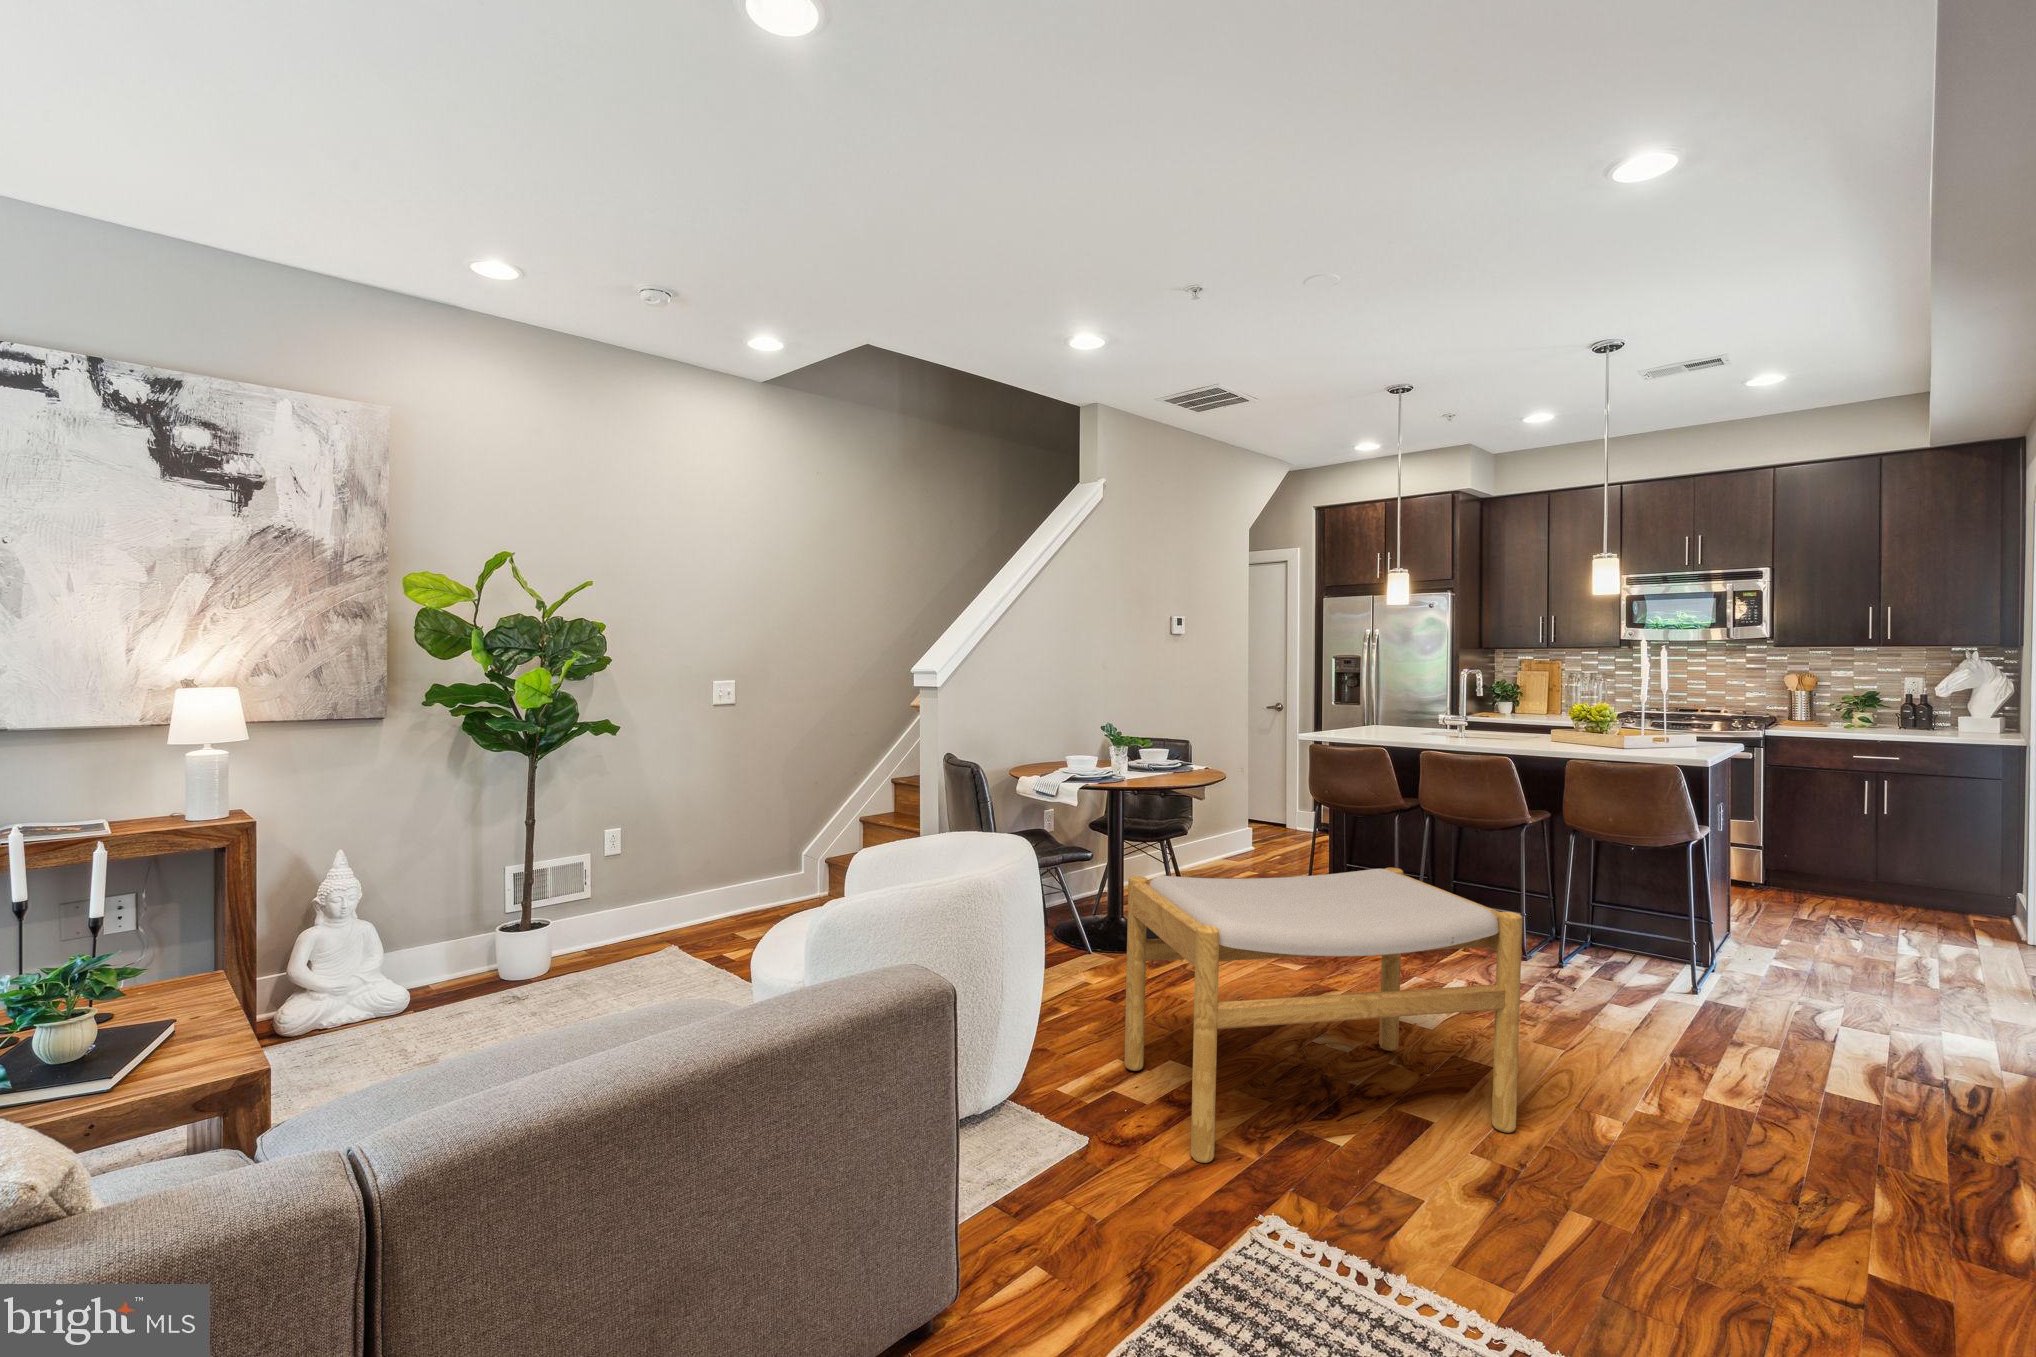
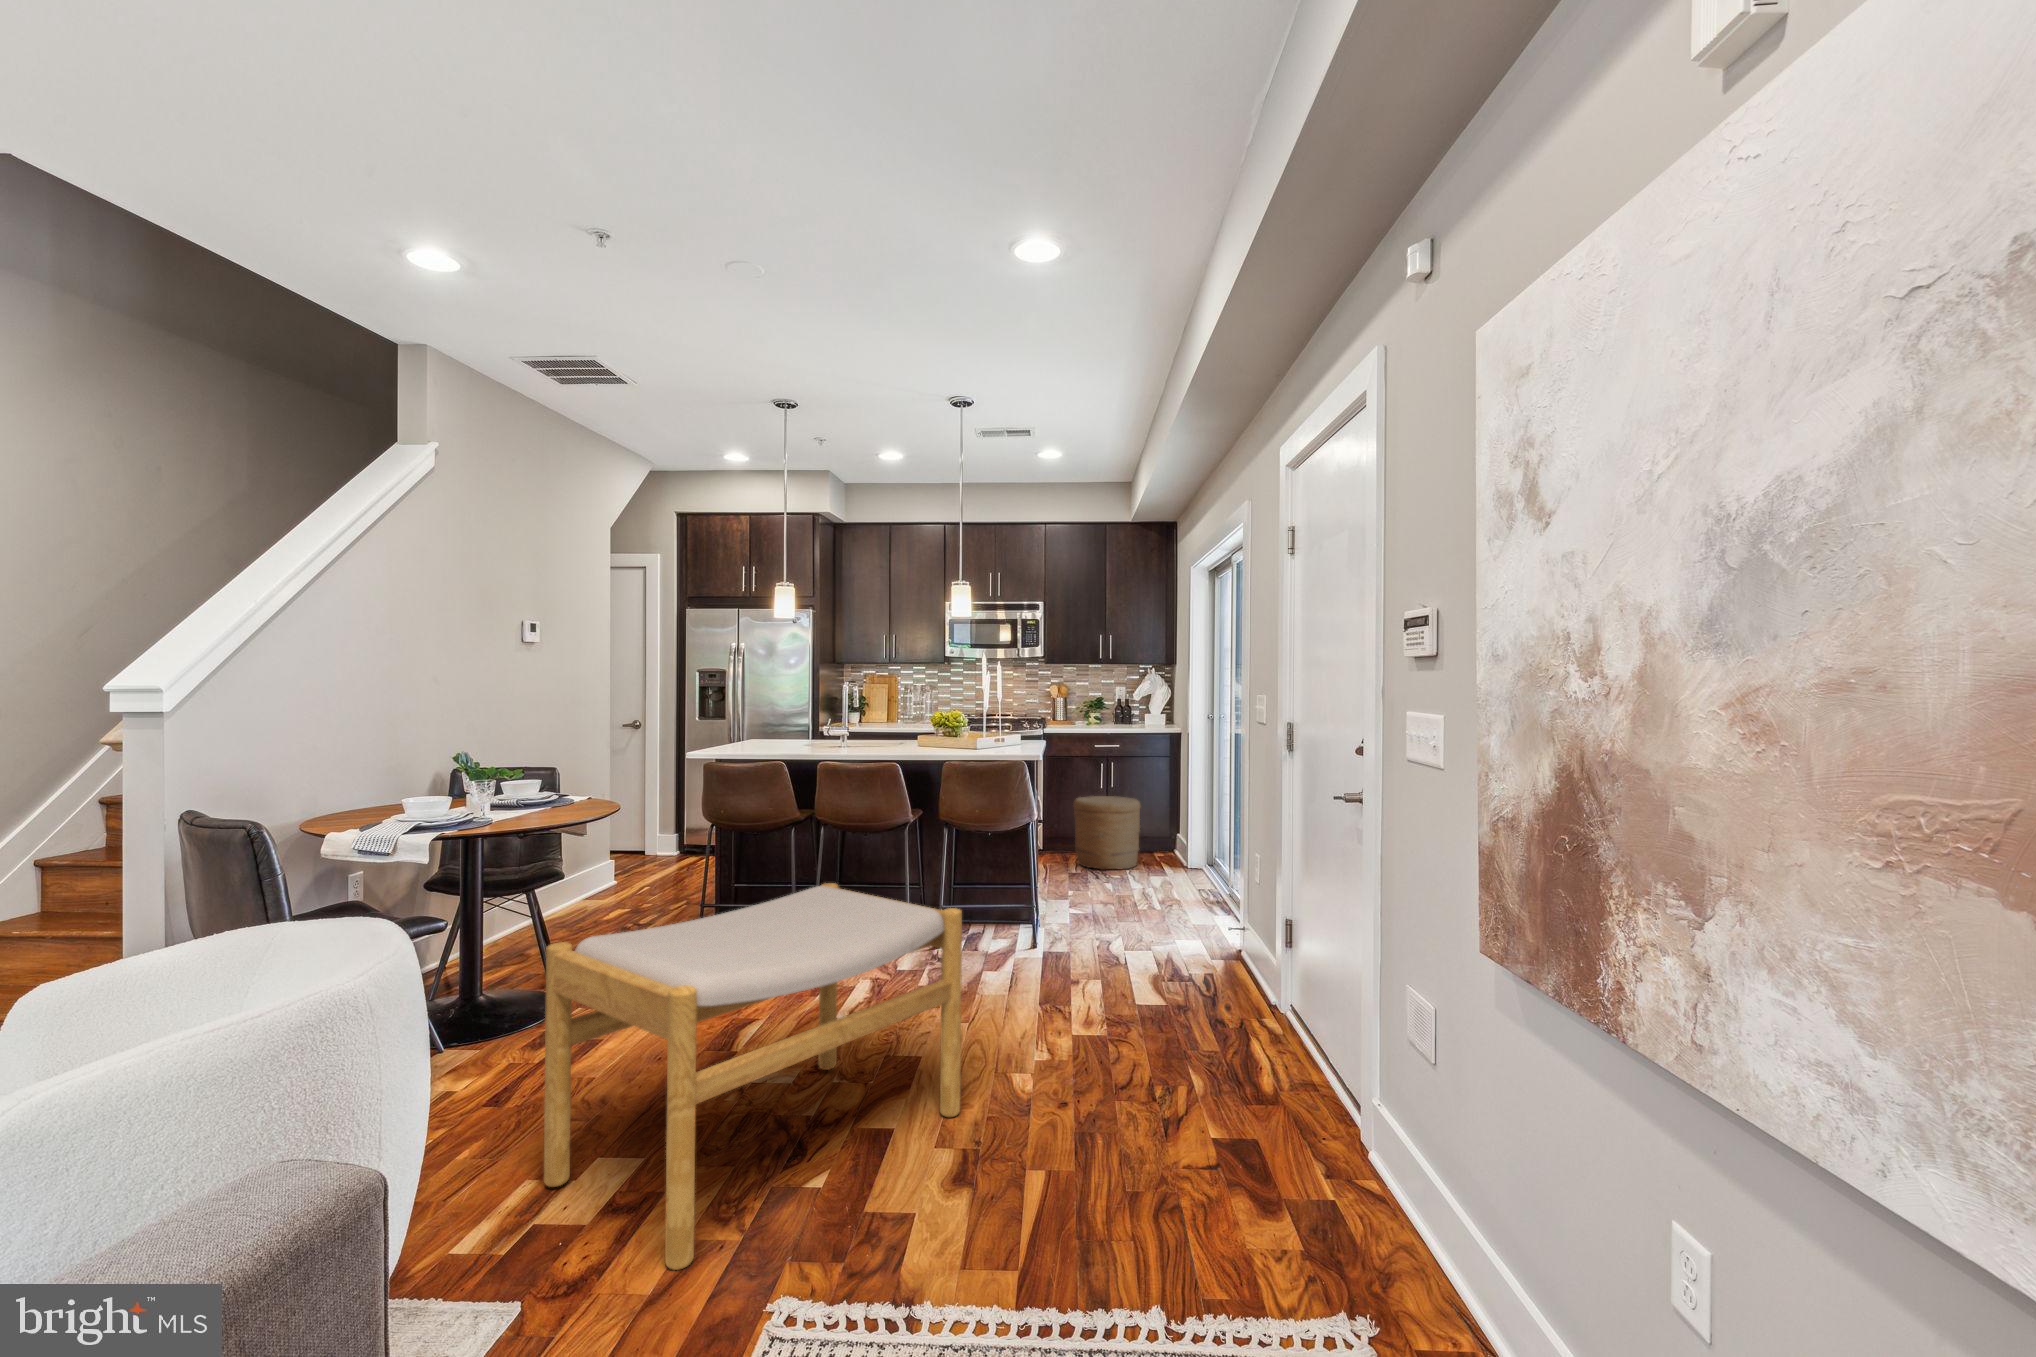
woven basket: none [1809,825,1929,929] -> present [1073,796,1140,870]

